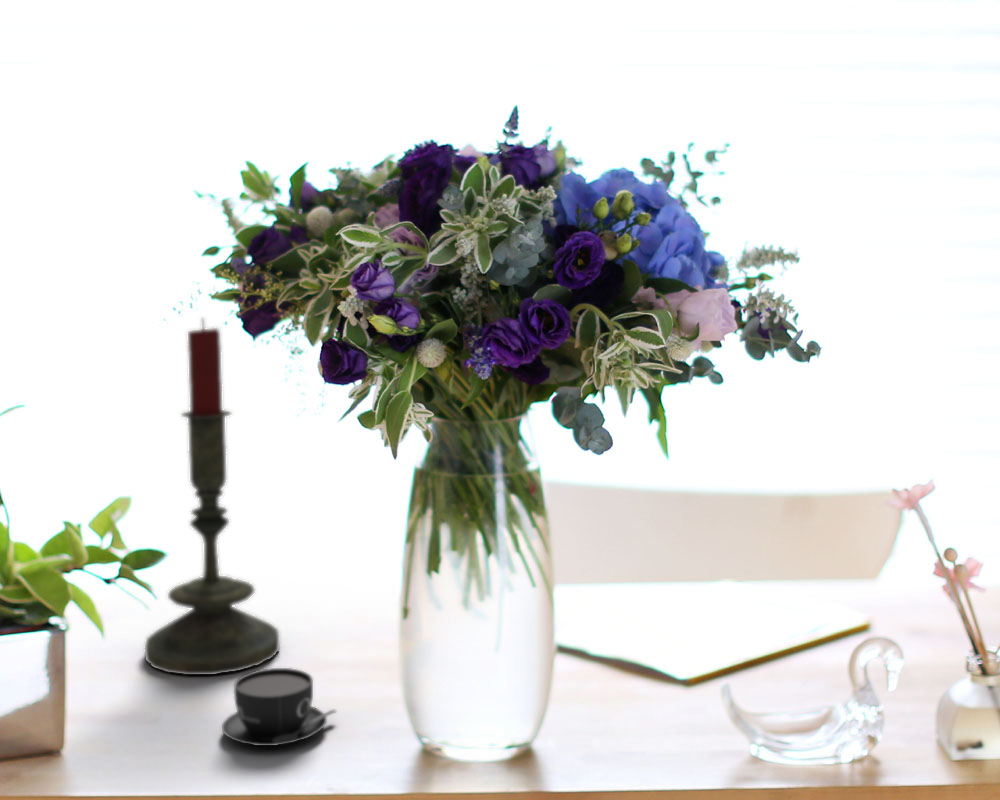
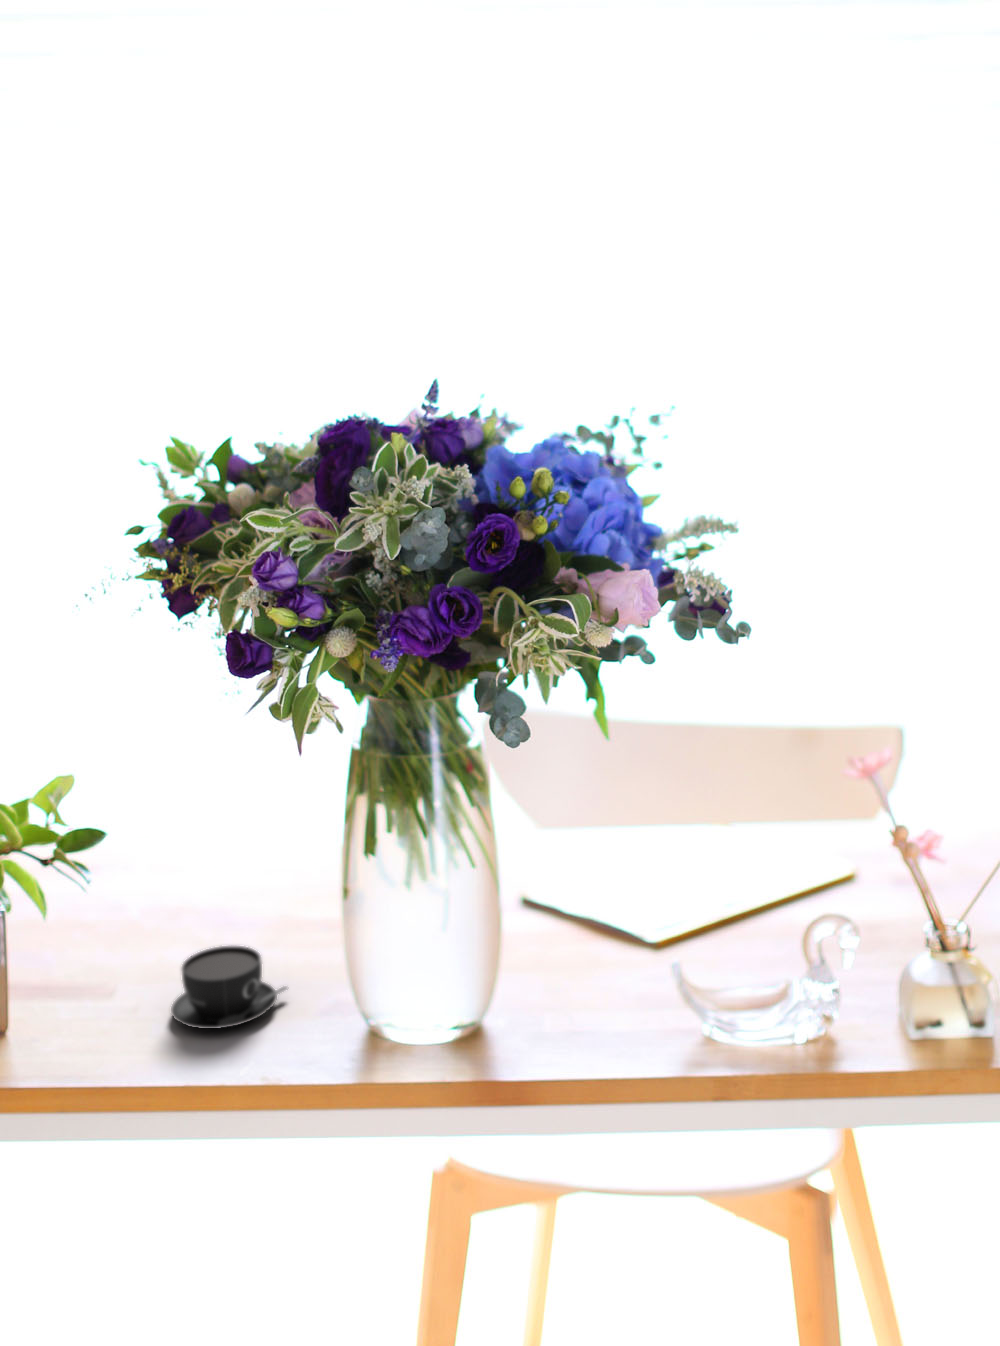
candle: present [145,328,279,675] -> none [113,591,248,946]

